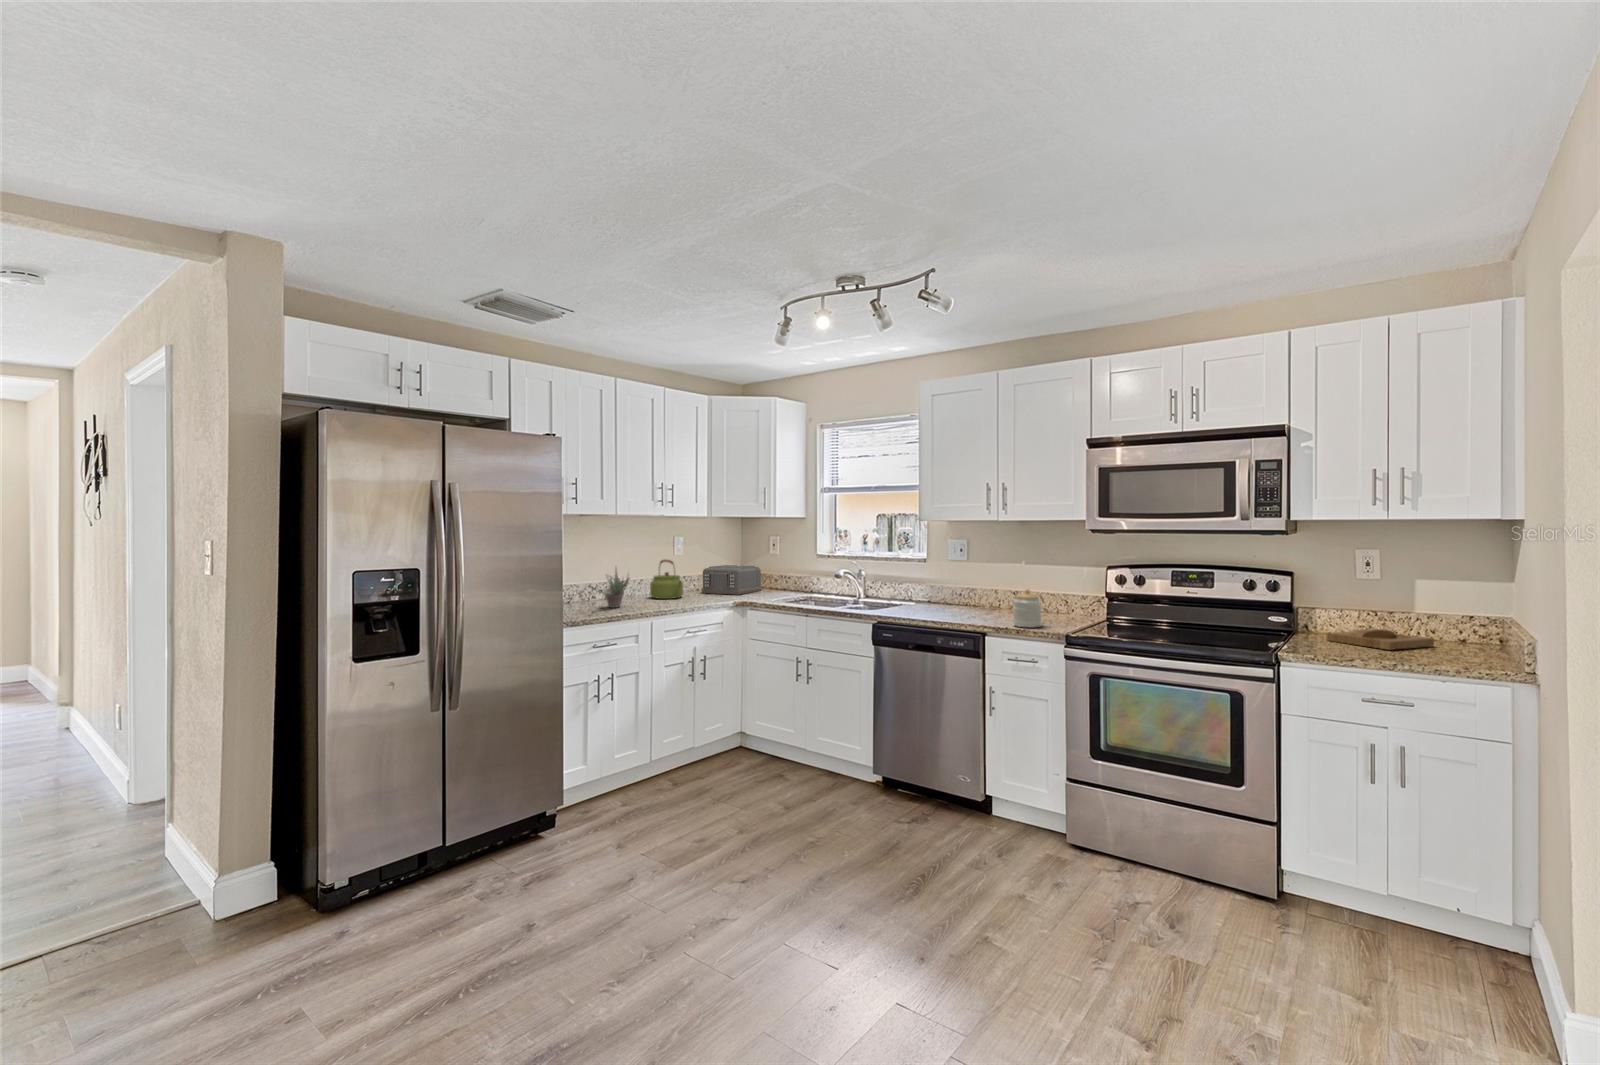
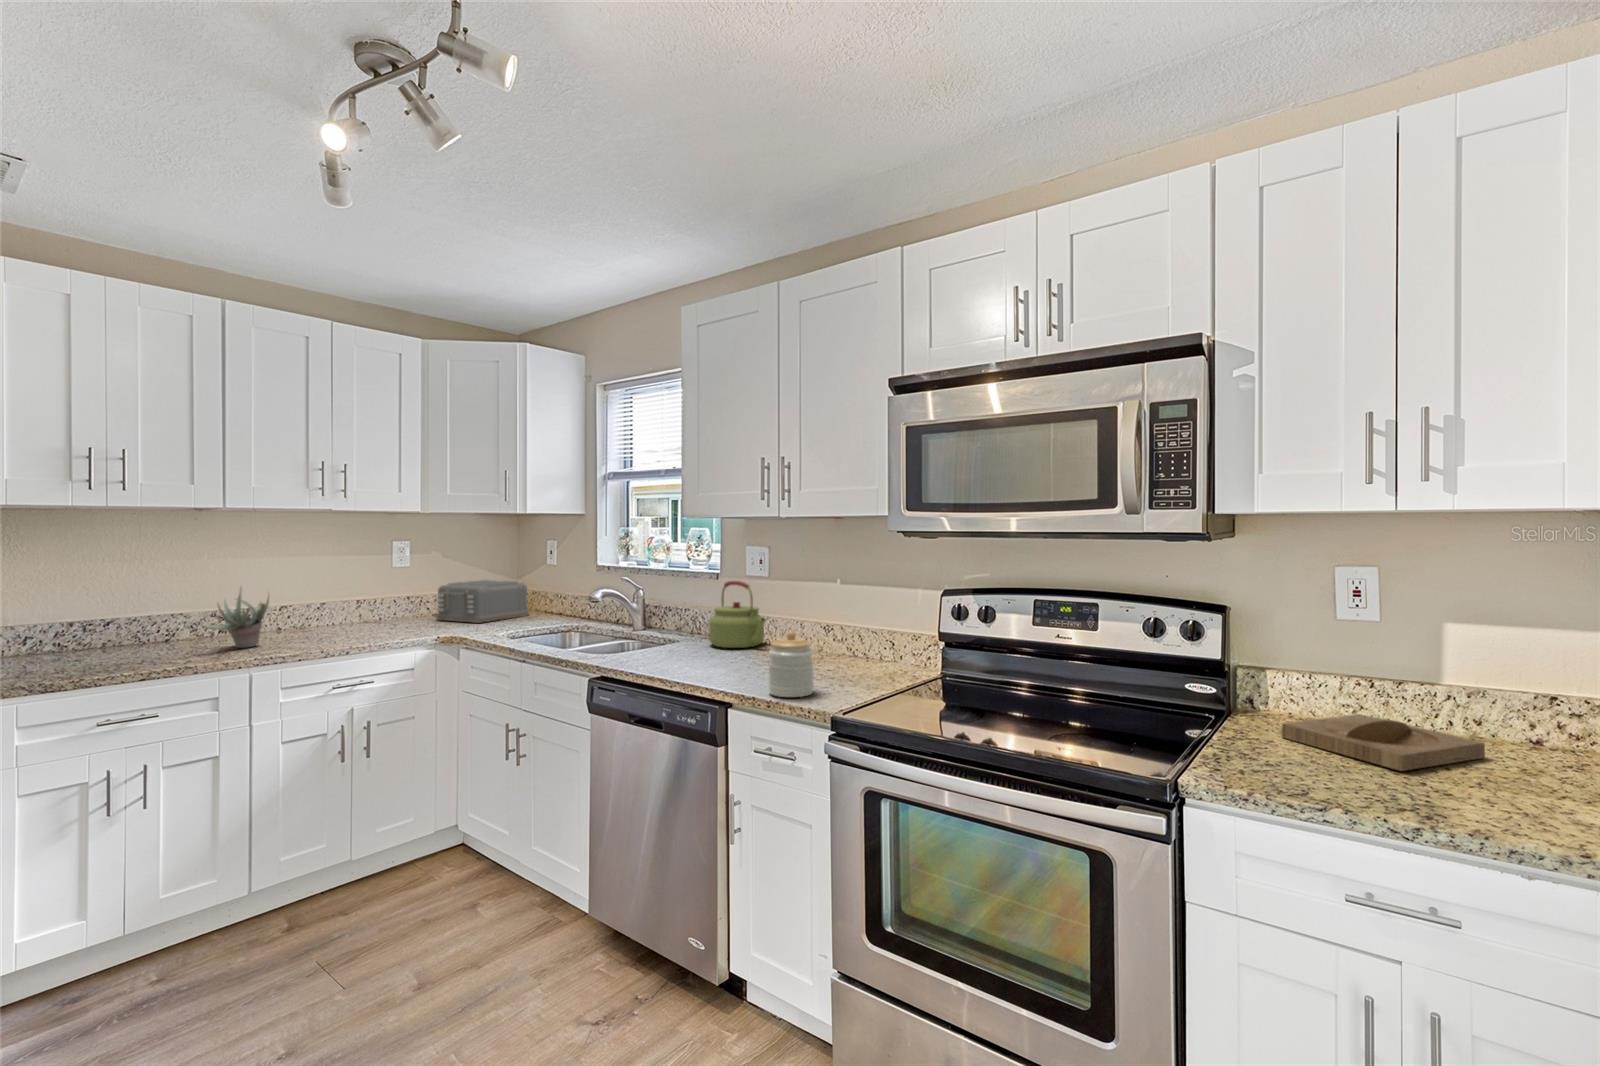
kettle: present [650,560,683,599] -> present [709,581,765,648]

